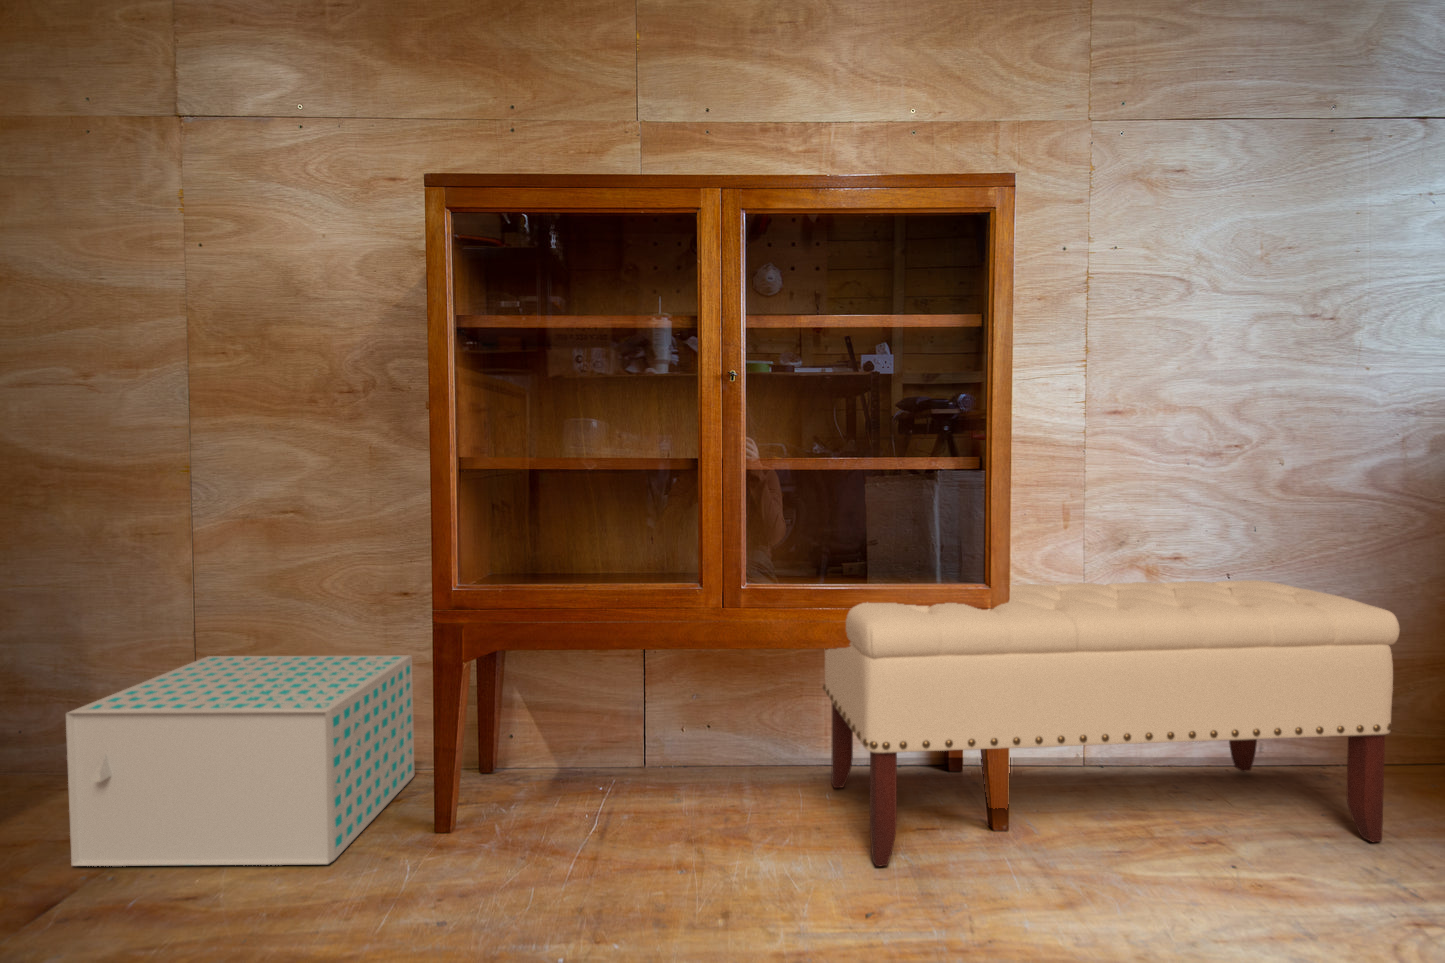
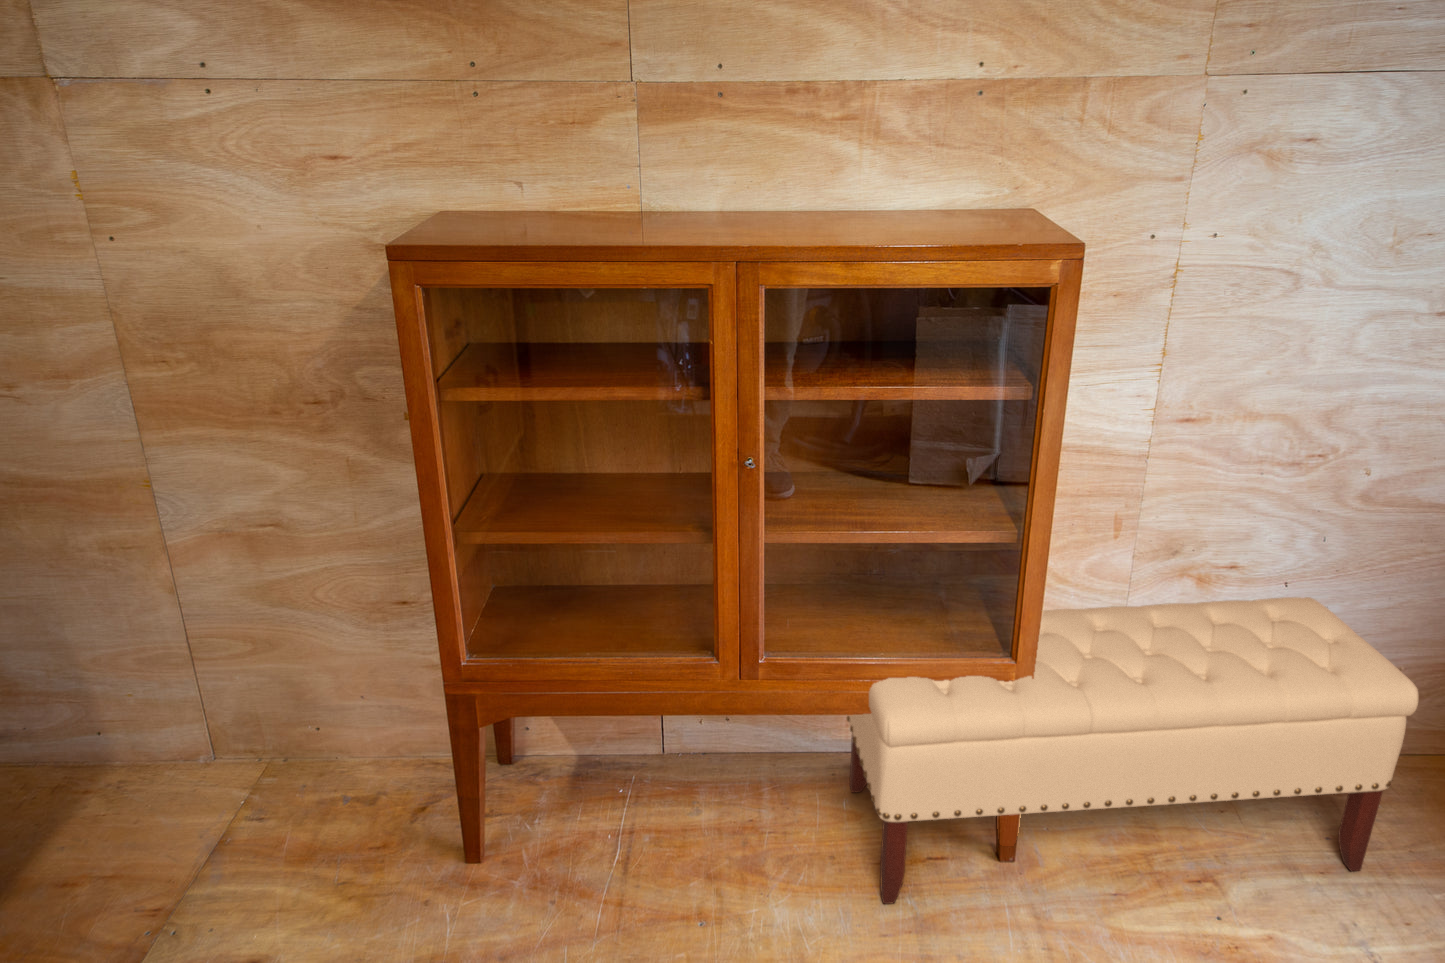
storage box: present [66,655,415,866] -> none [119,670,435,902]

